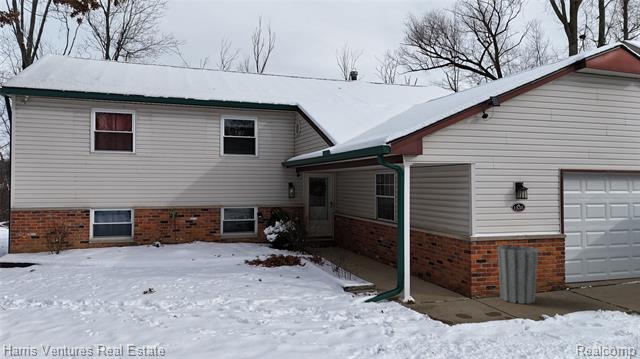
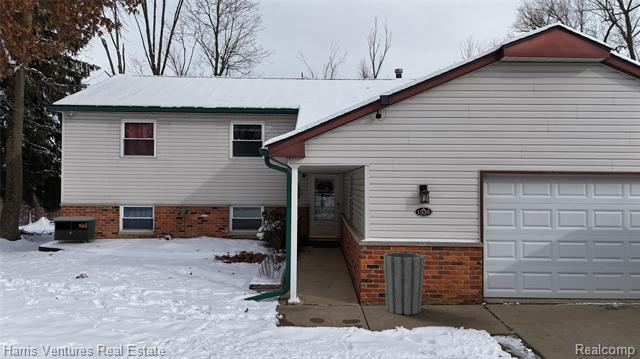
storage bench: none [11,224,60,257] -> present [54,217,95,243]

